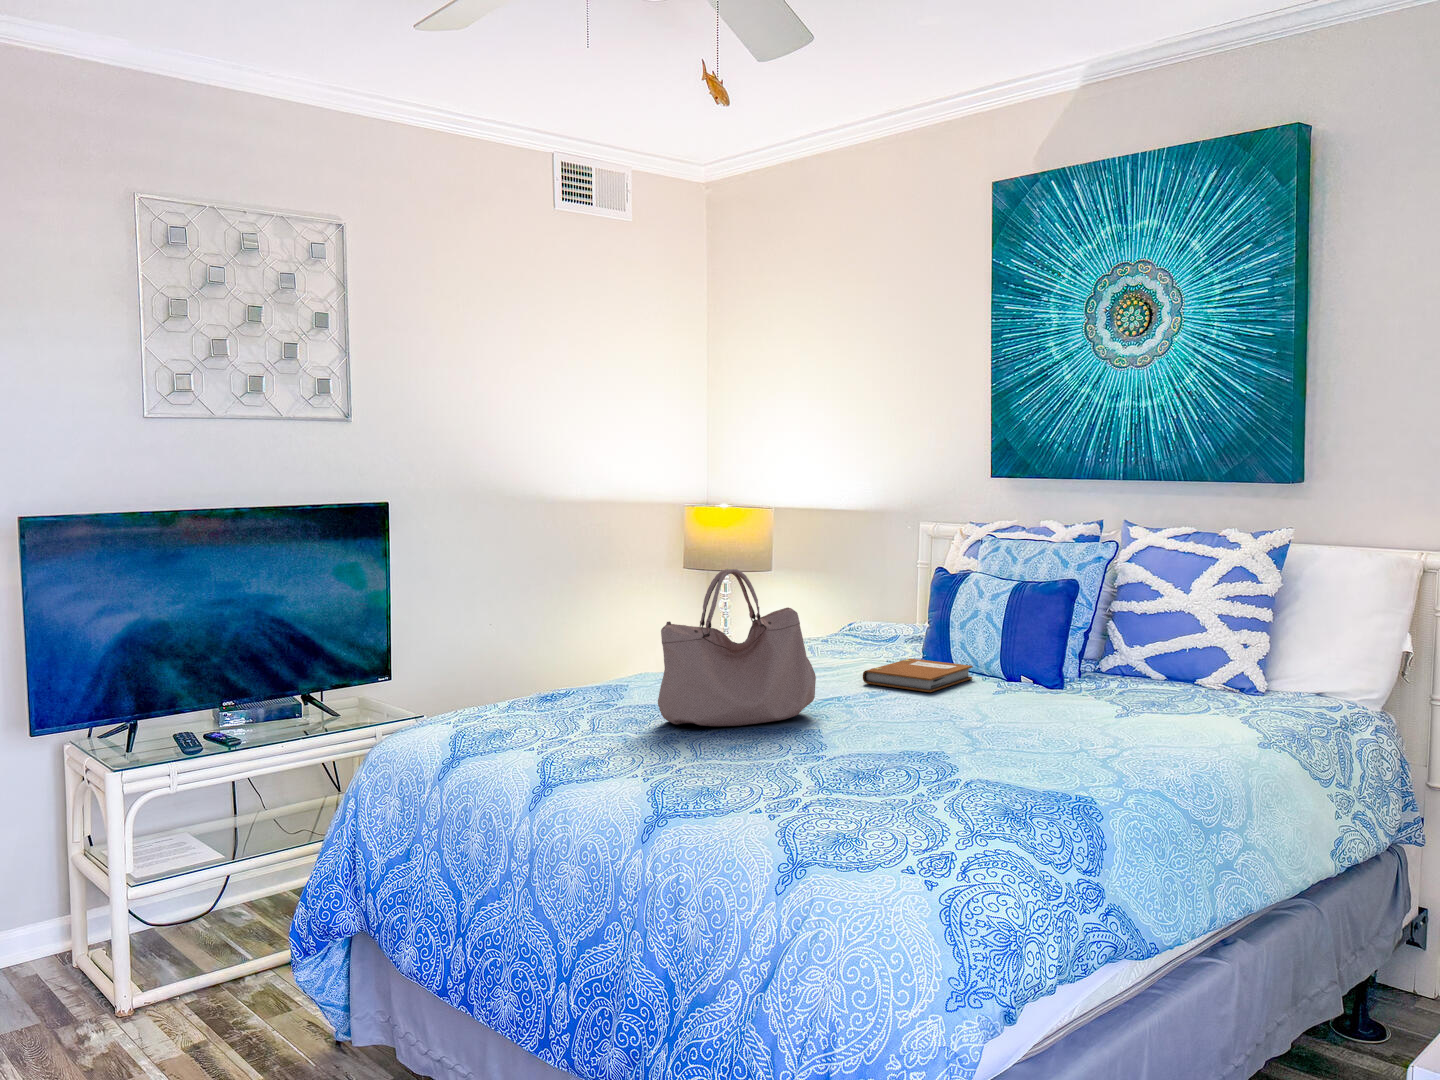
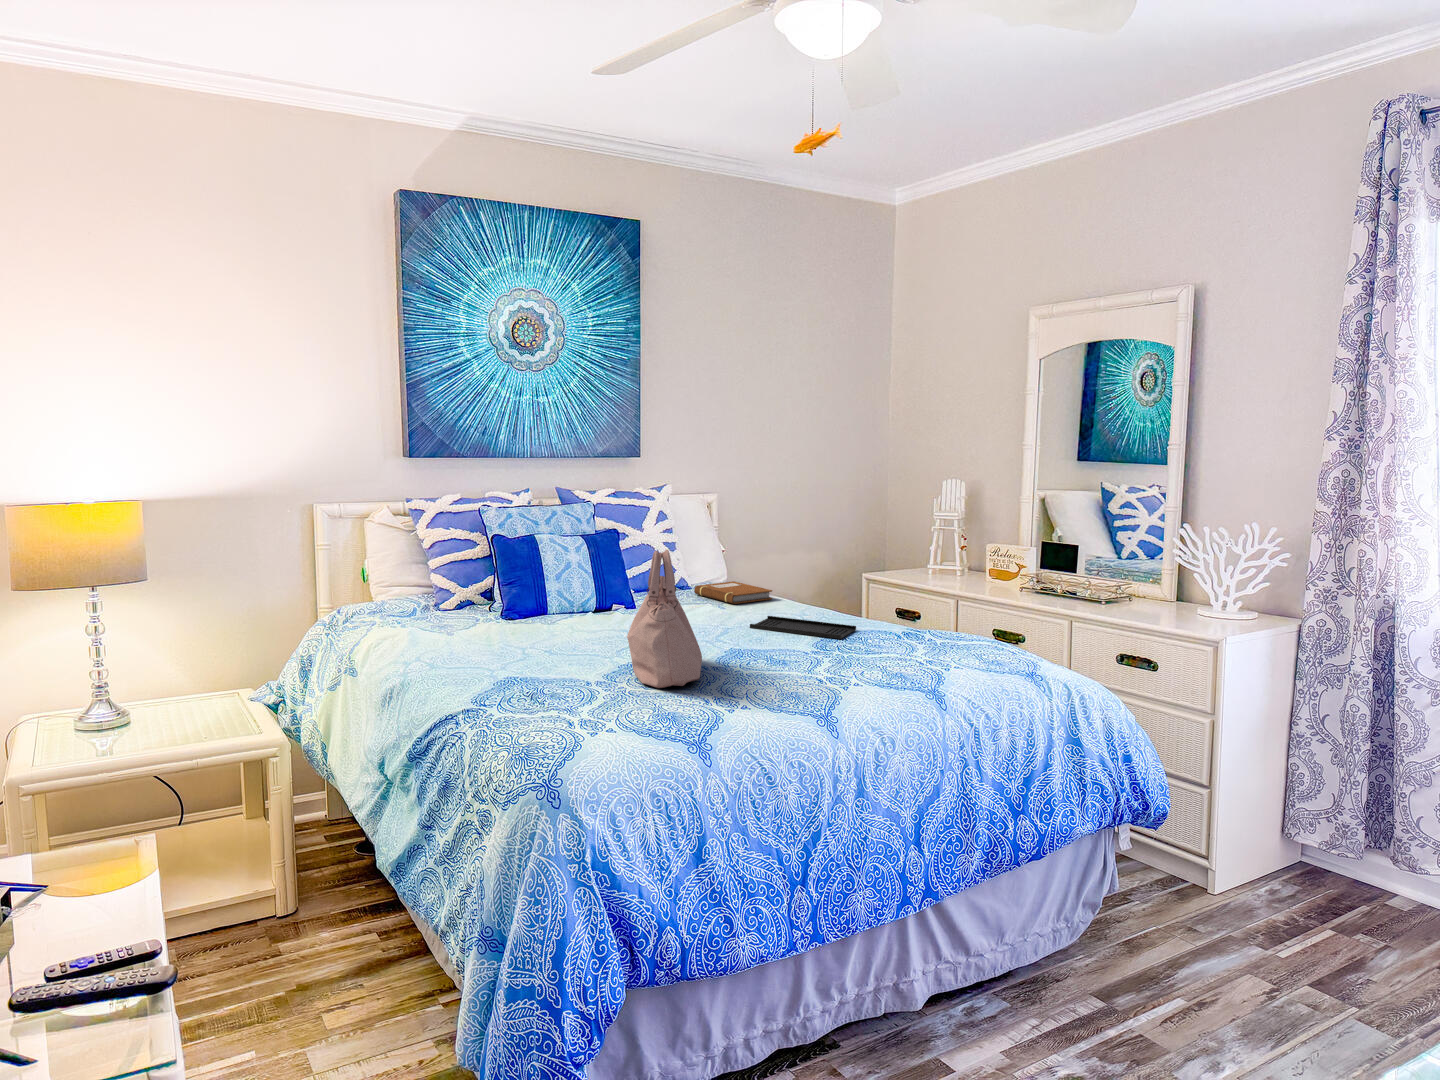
notebook: present [863,658,973,692] -> present [694,581,772,604]
tray: none [1026,723,1116,770] -> present [750,616,856,639]

